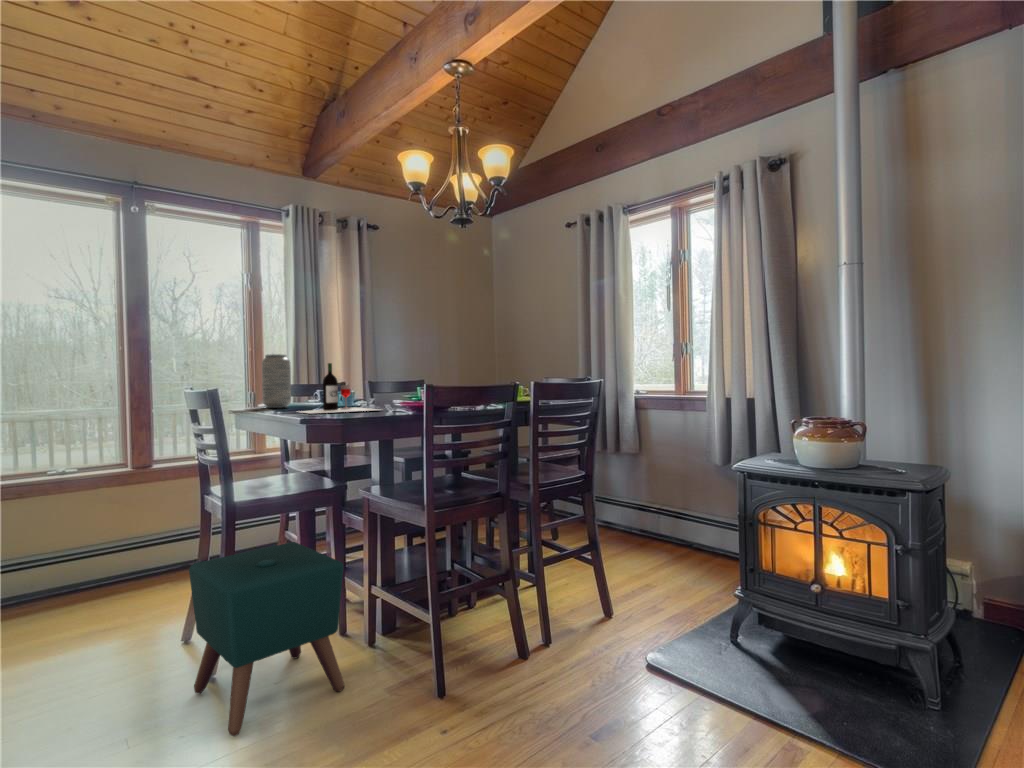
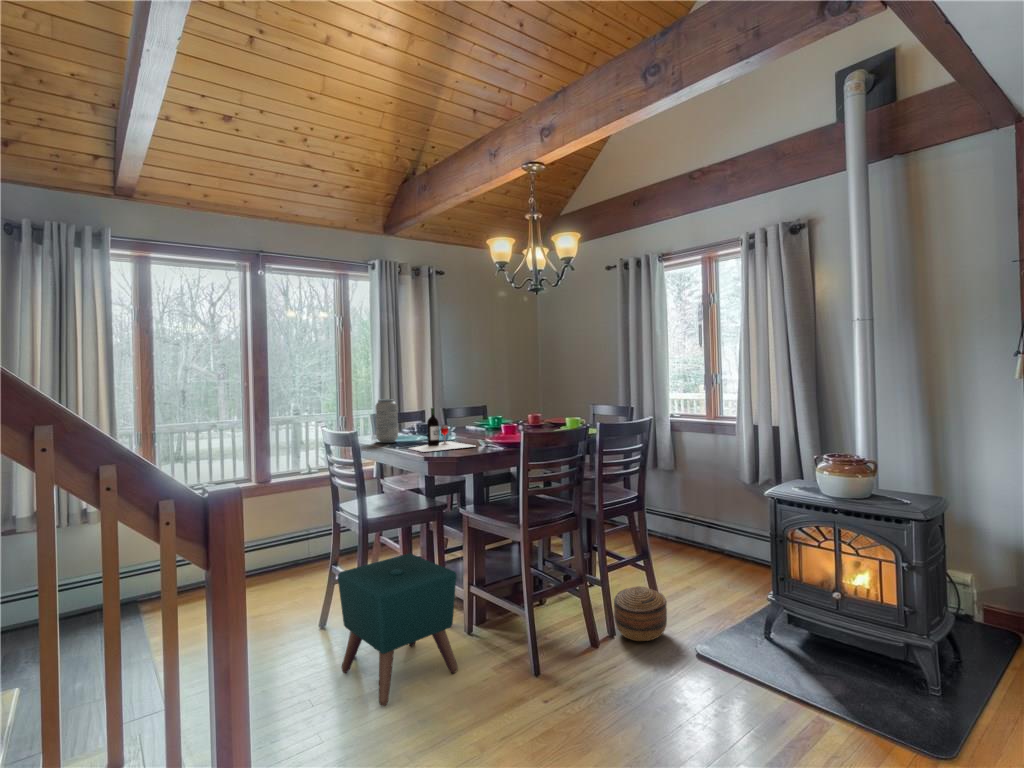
basket: none [550,582,613,648] -> present [614,586,667,641]

